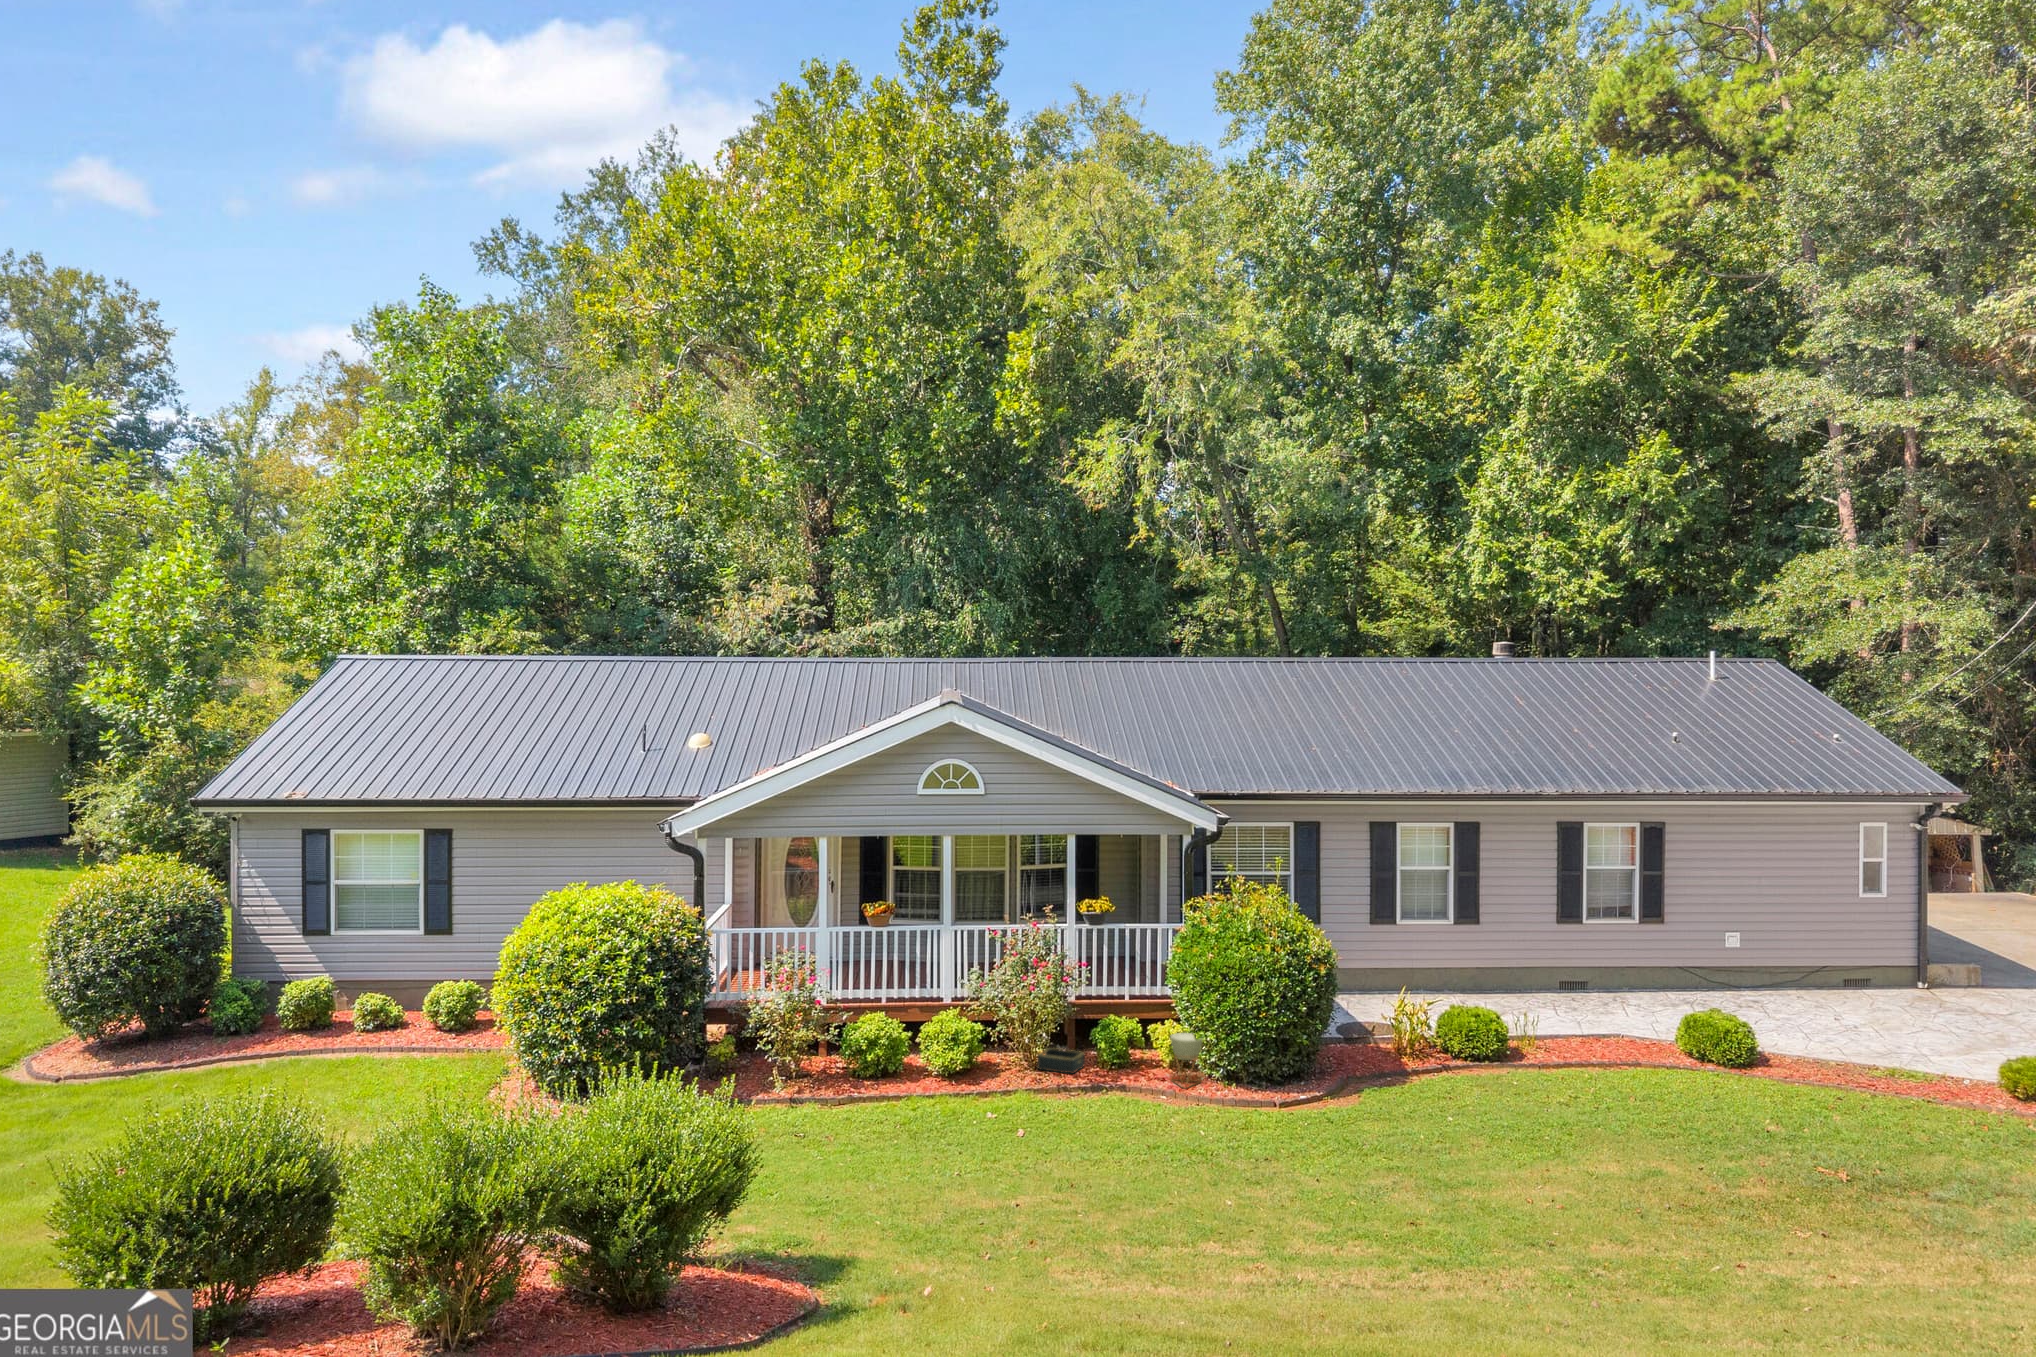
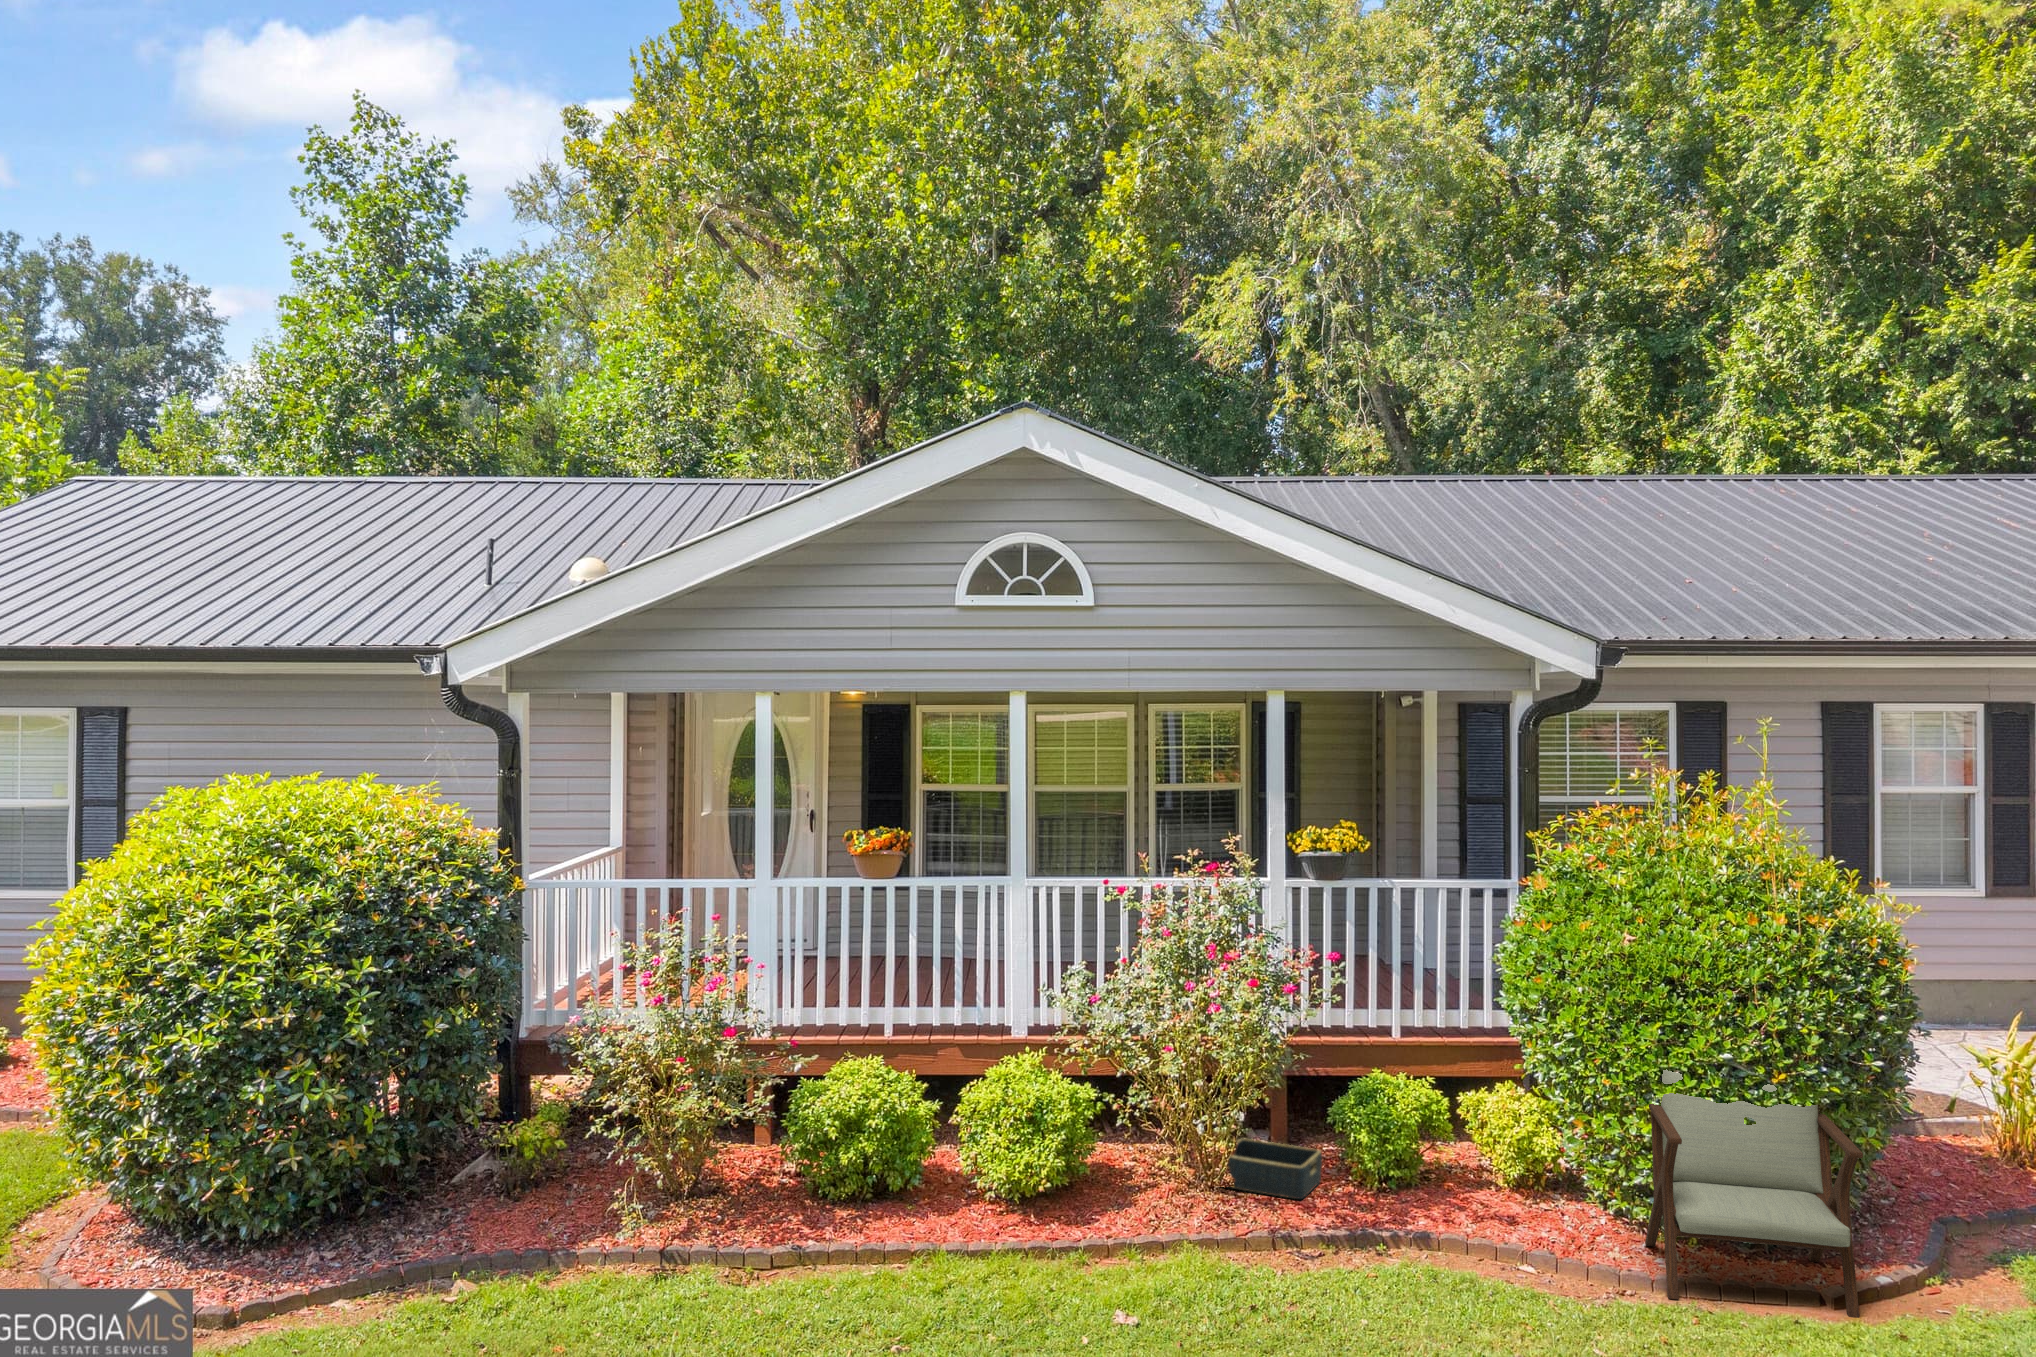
lounge chair: none [1210,1010,1284,1111] -> present [1645,1069,1863,1318]
planter: present [1170,1033,1203,1088] -> none [1531,1114,1614,1246]

